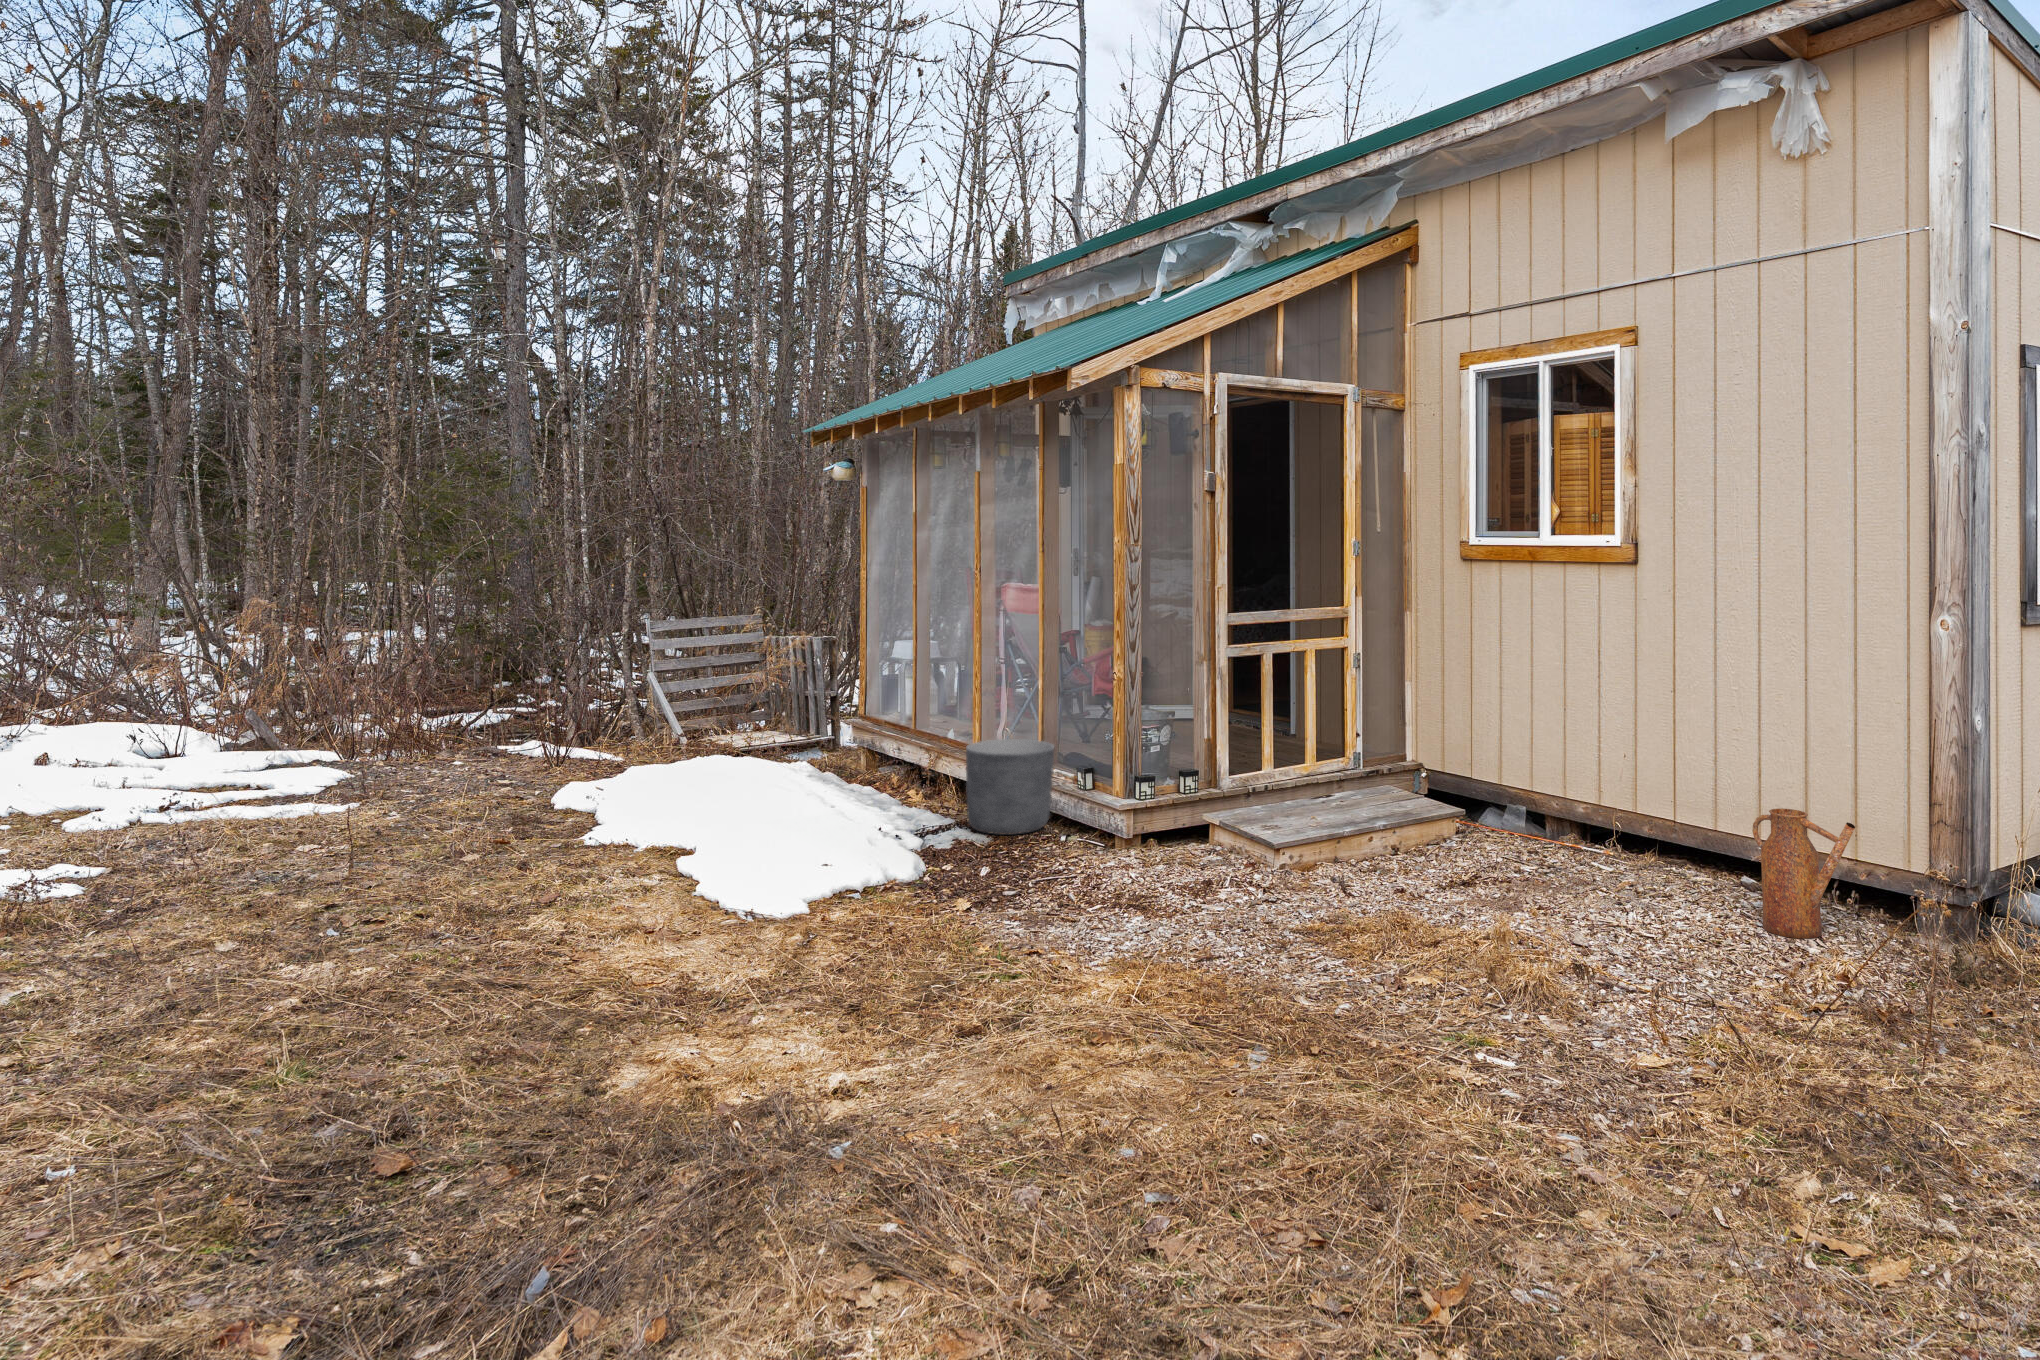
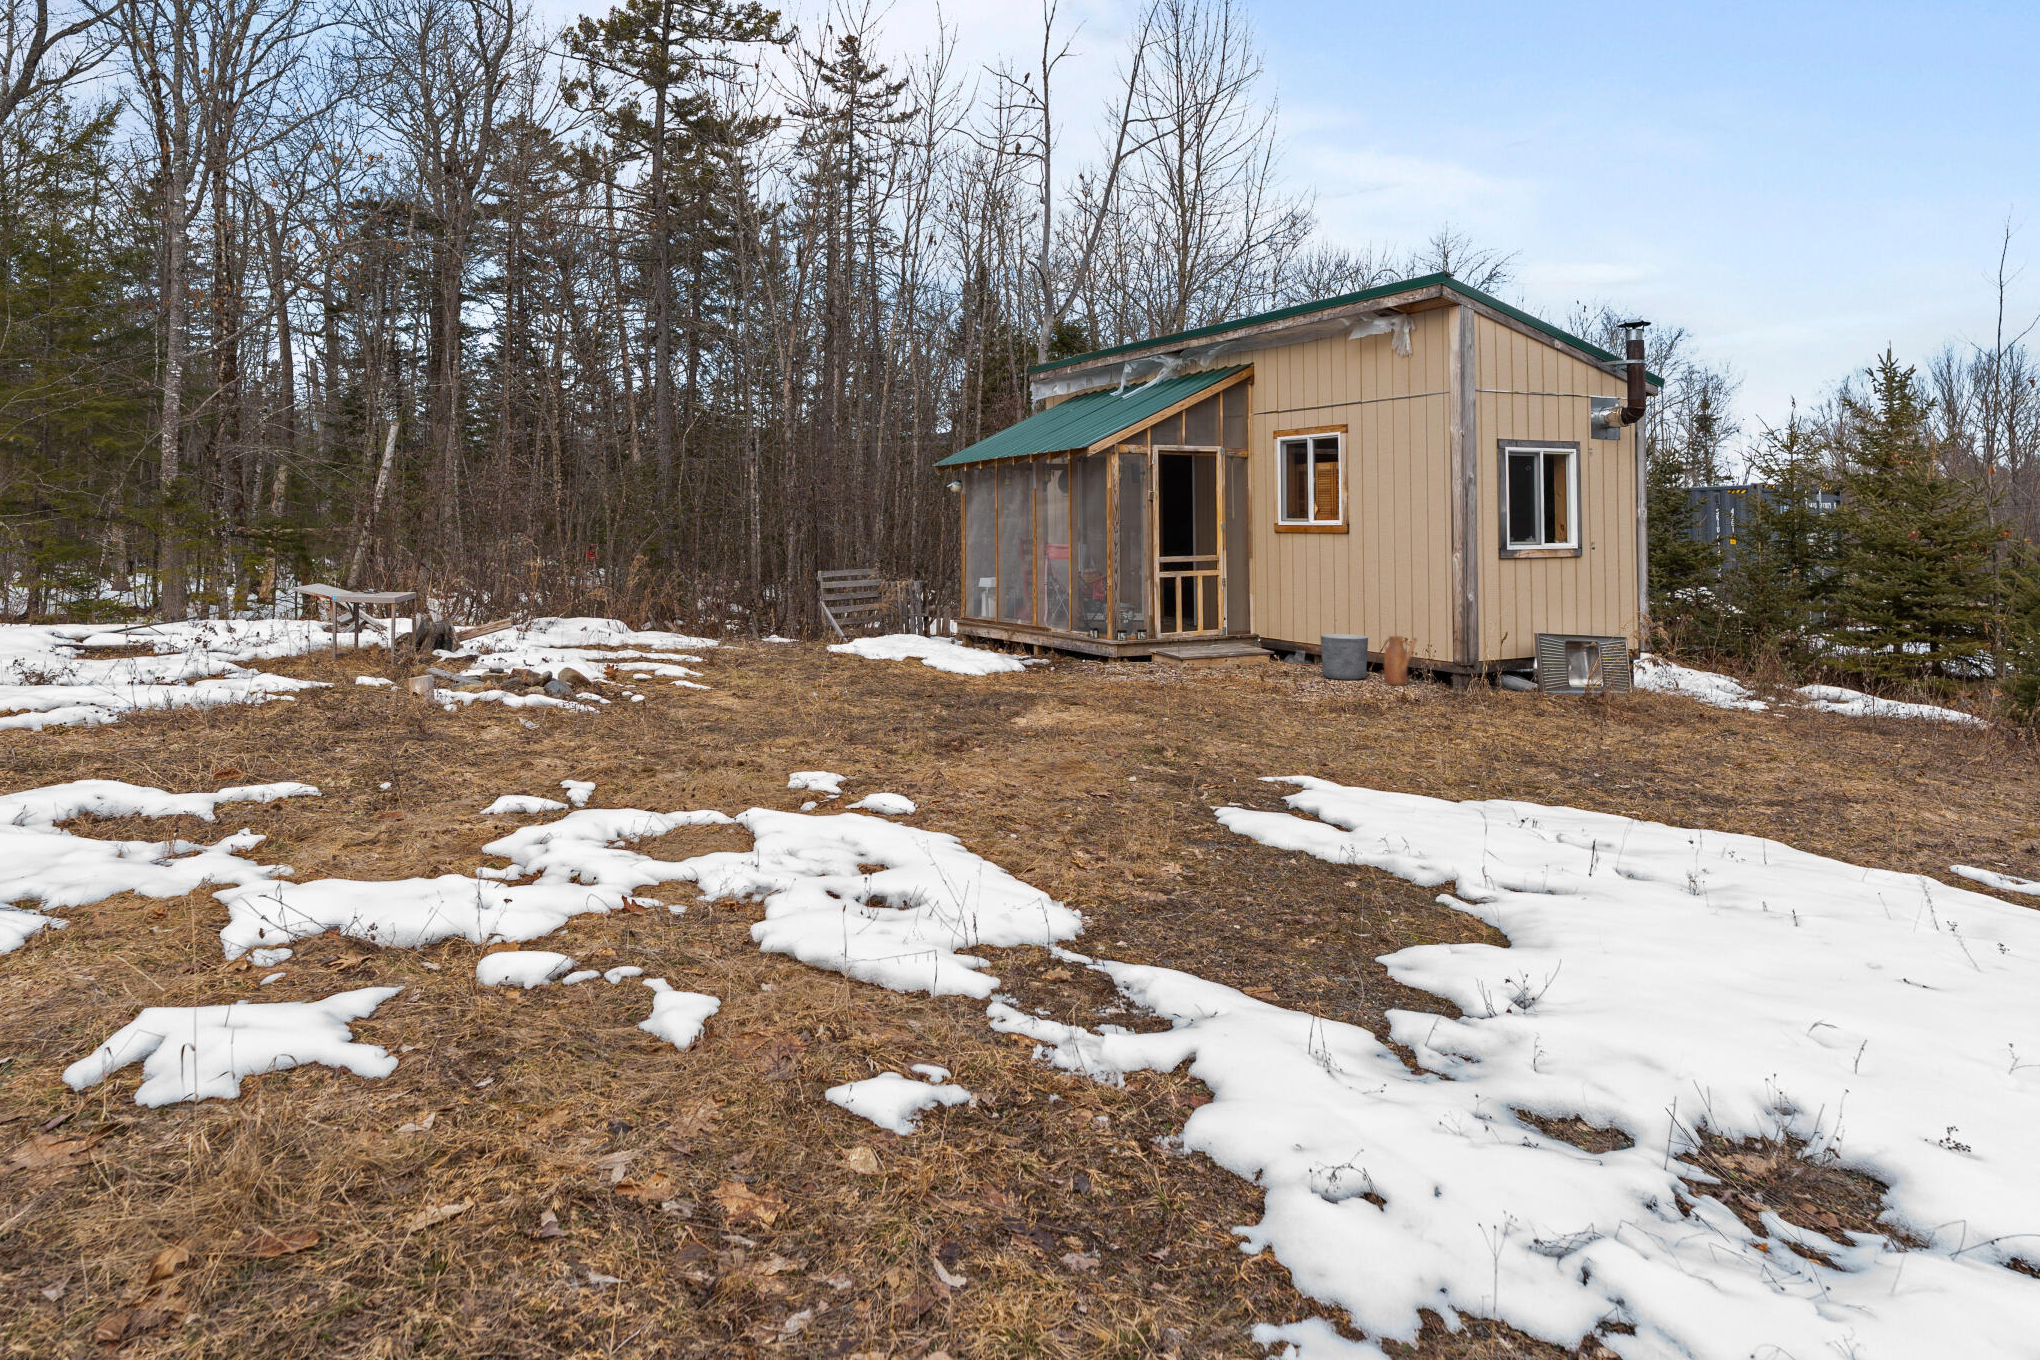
planter: present [966,739,1054,835] -> present [1321,634,1368,680]

